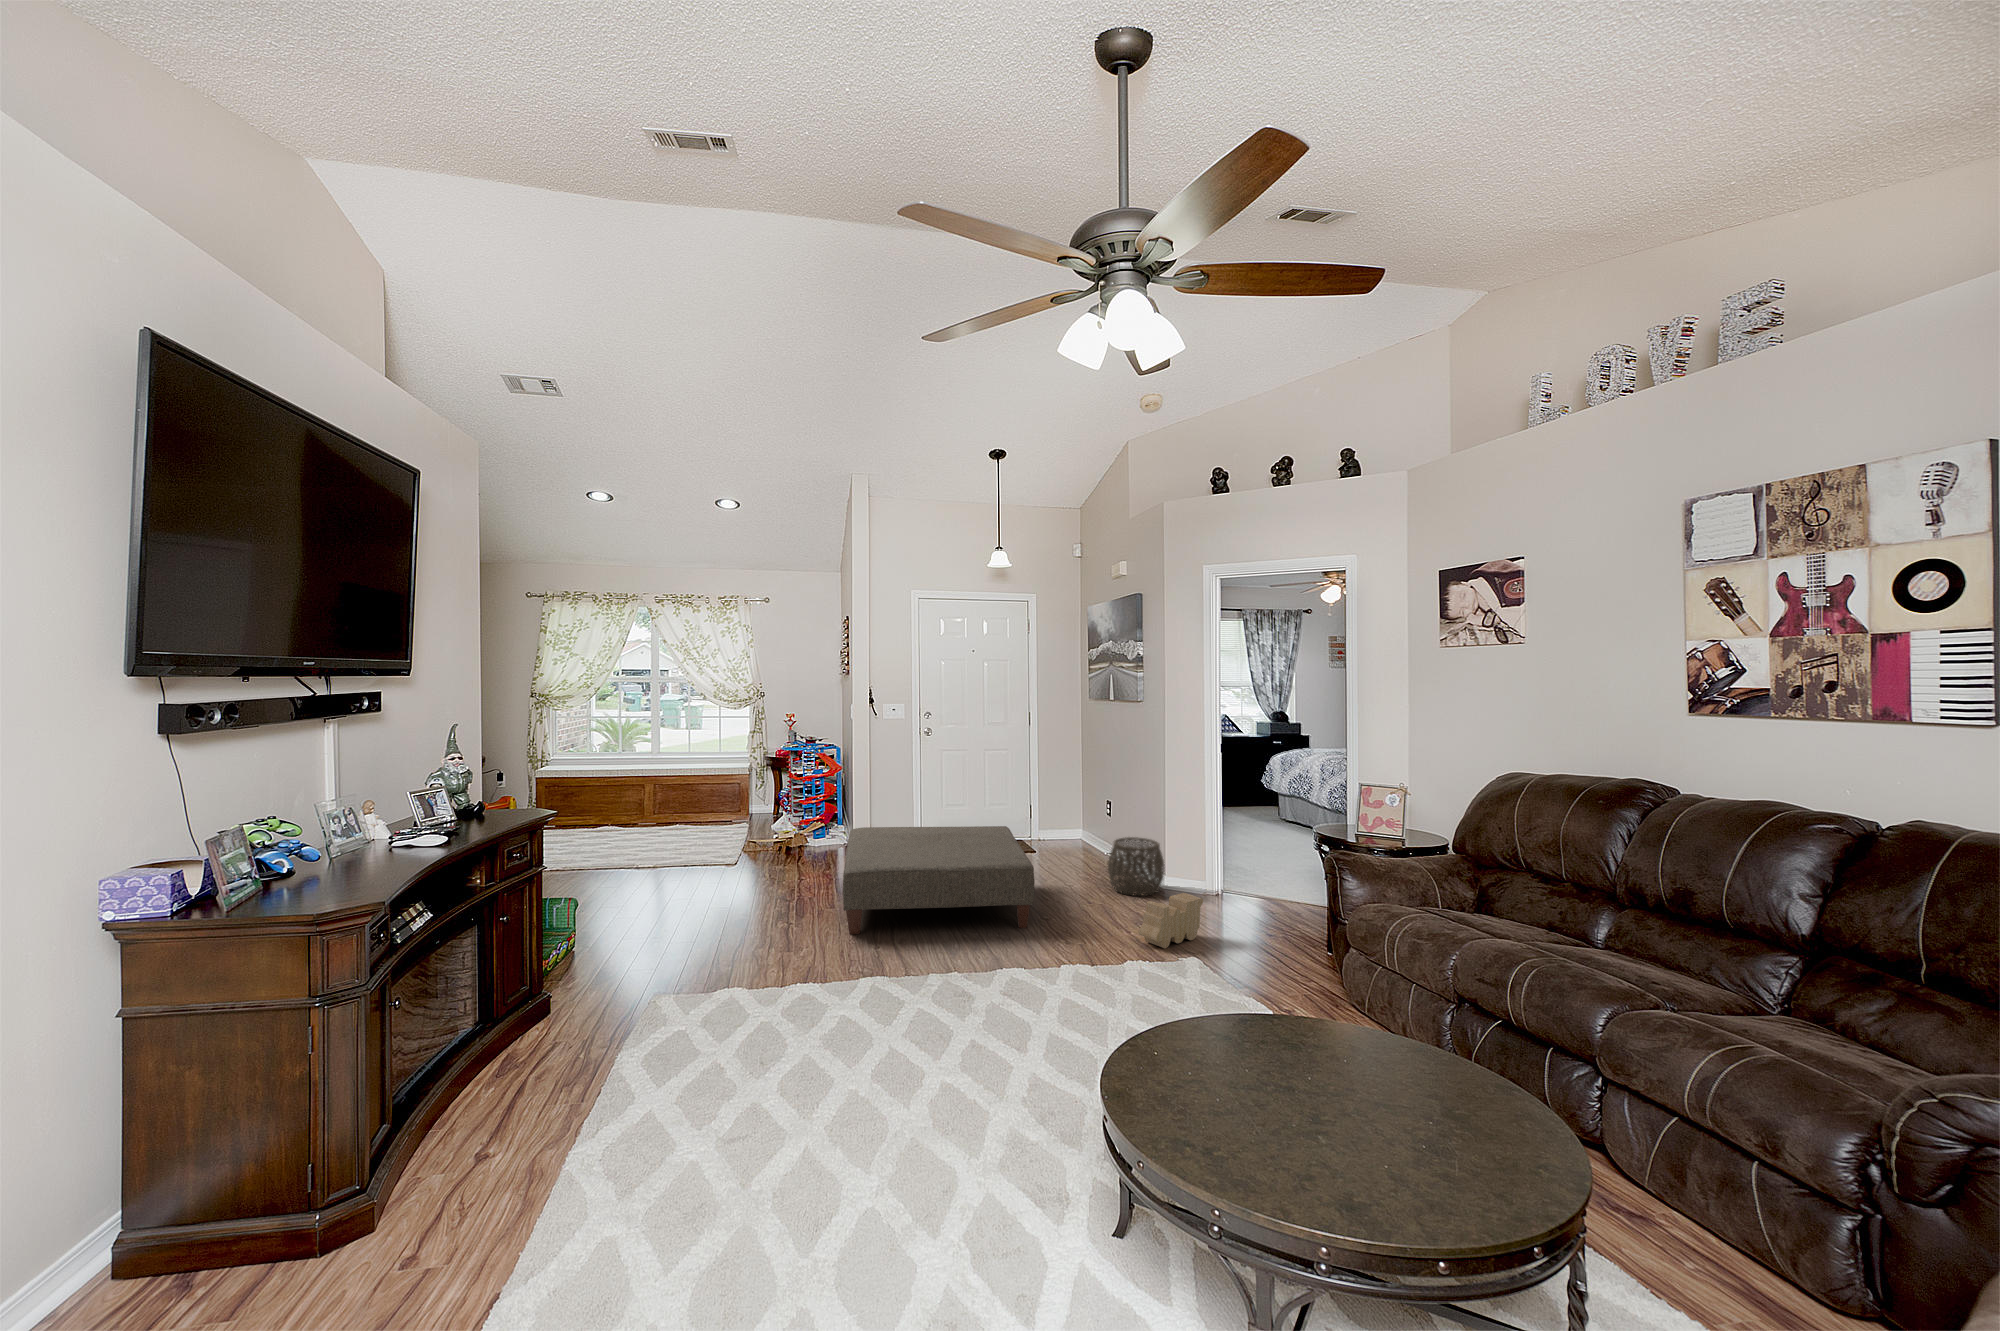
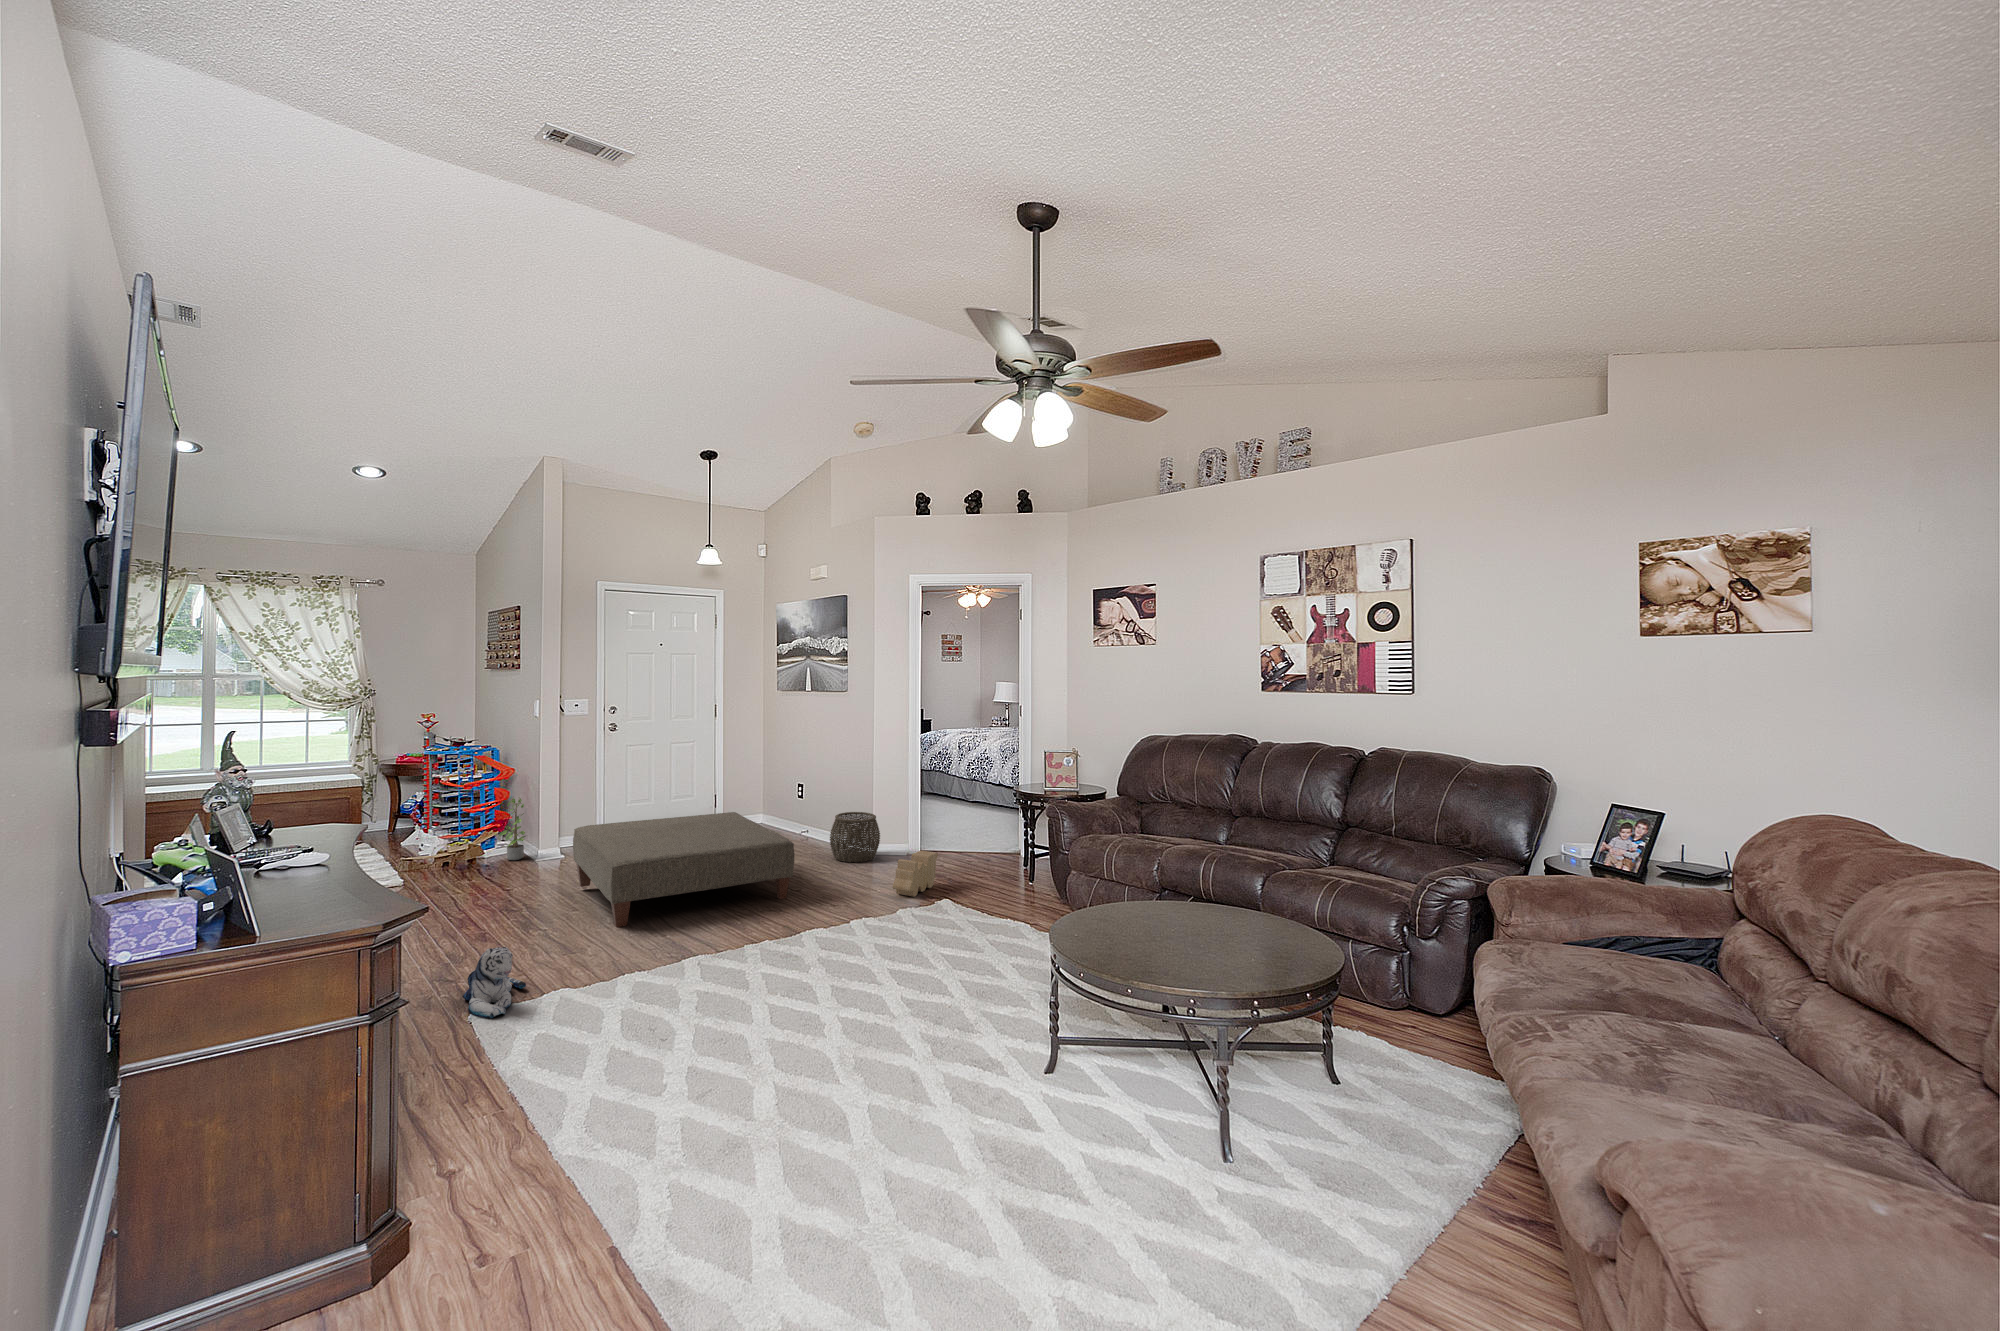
potted plant: none [823,793,845,853] -> present [499,798,526,860]
plush toy: none [663,941,724,1010] -> present [463,947,526,1019]

